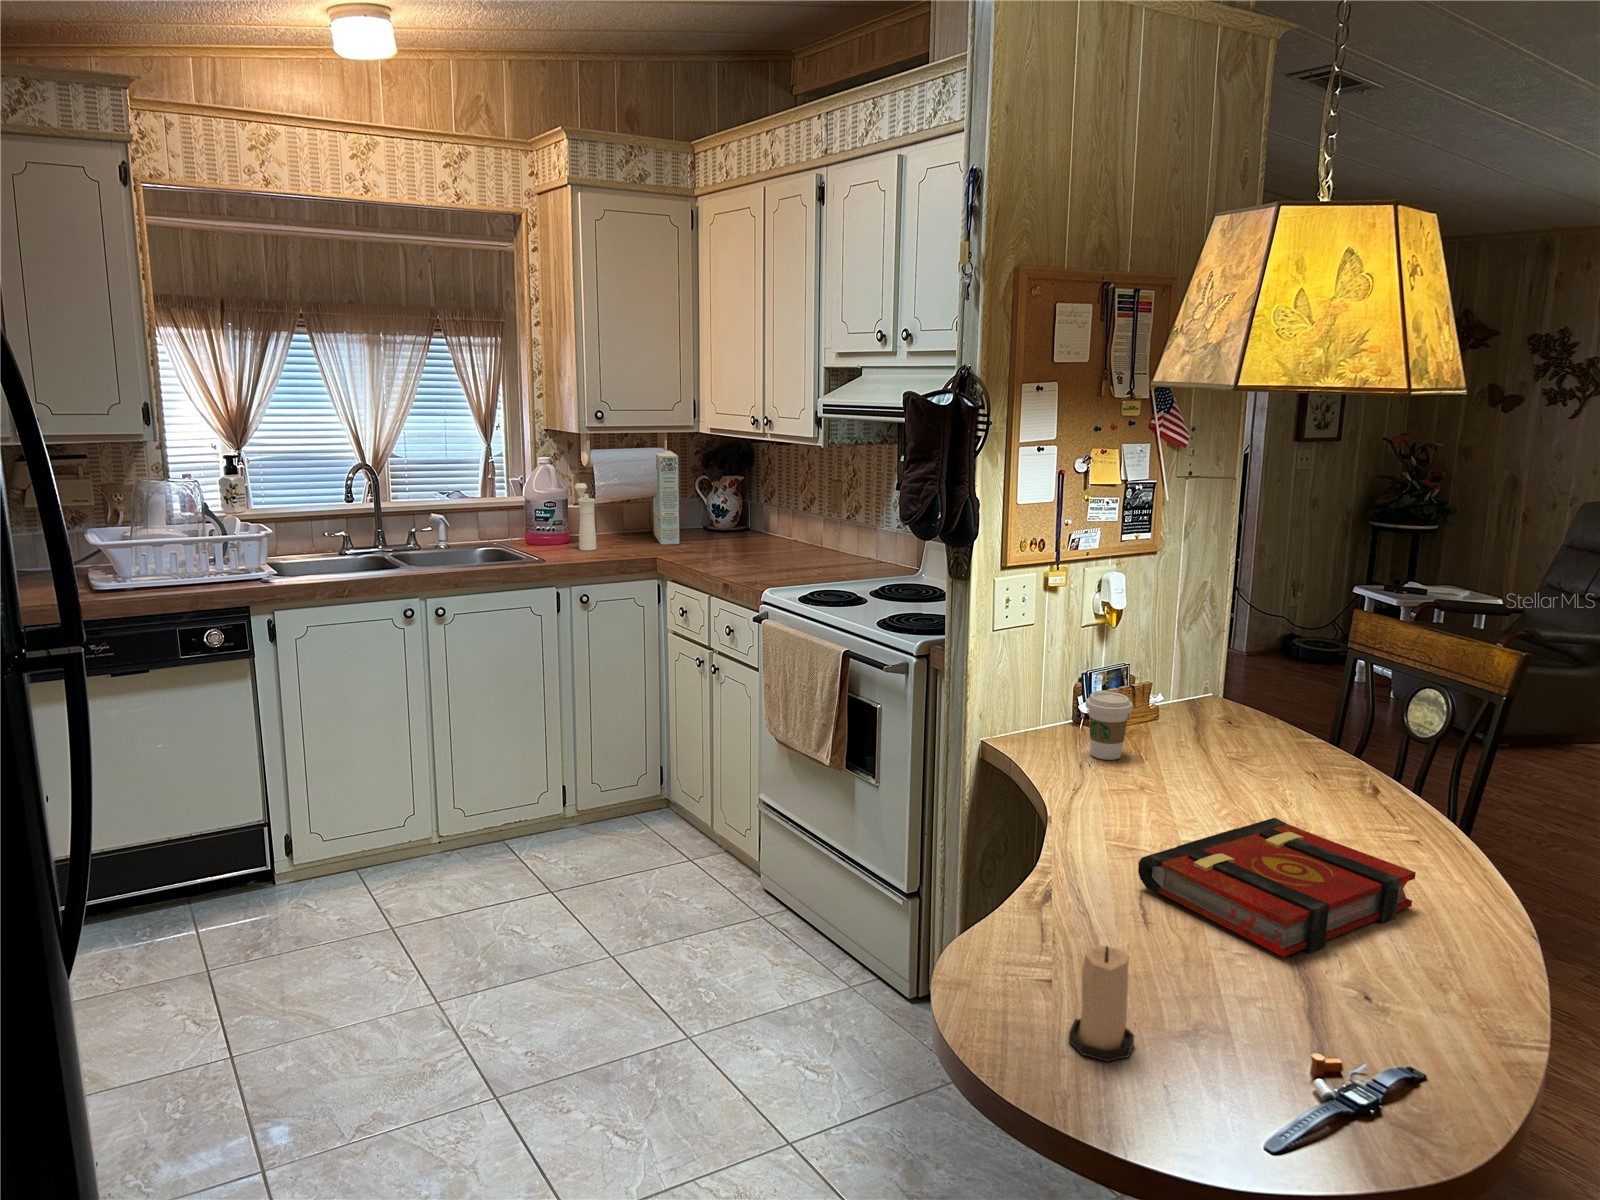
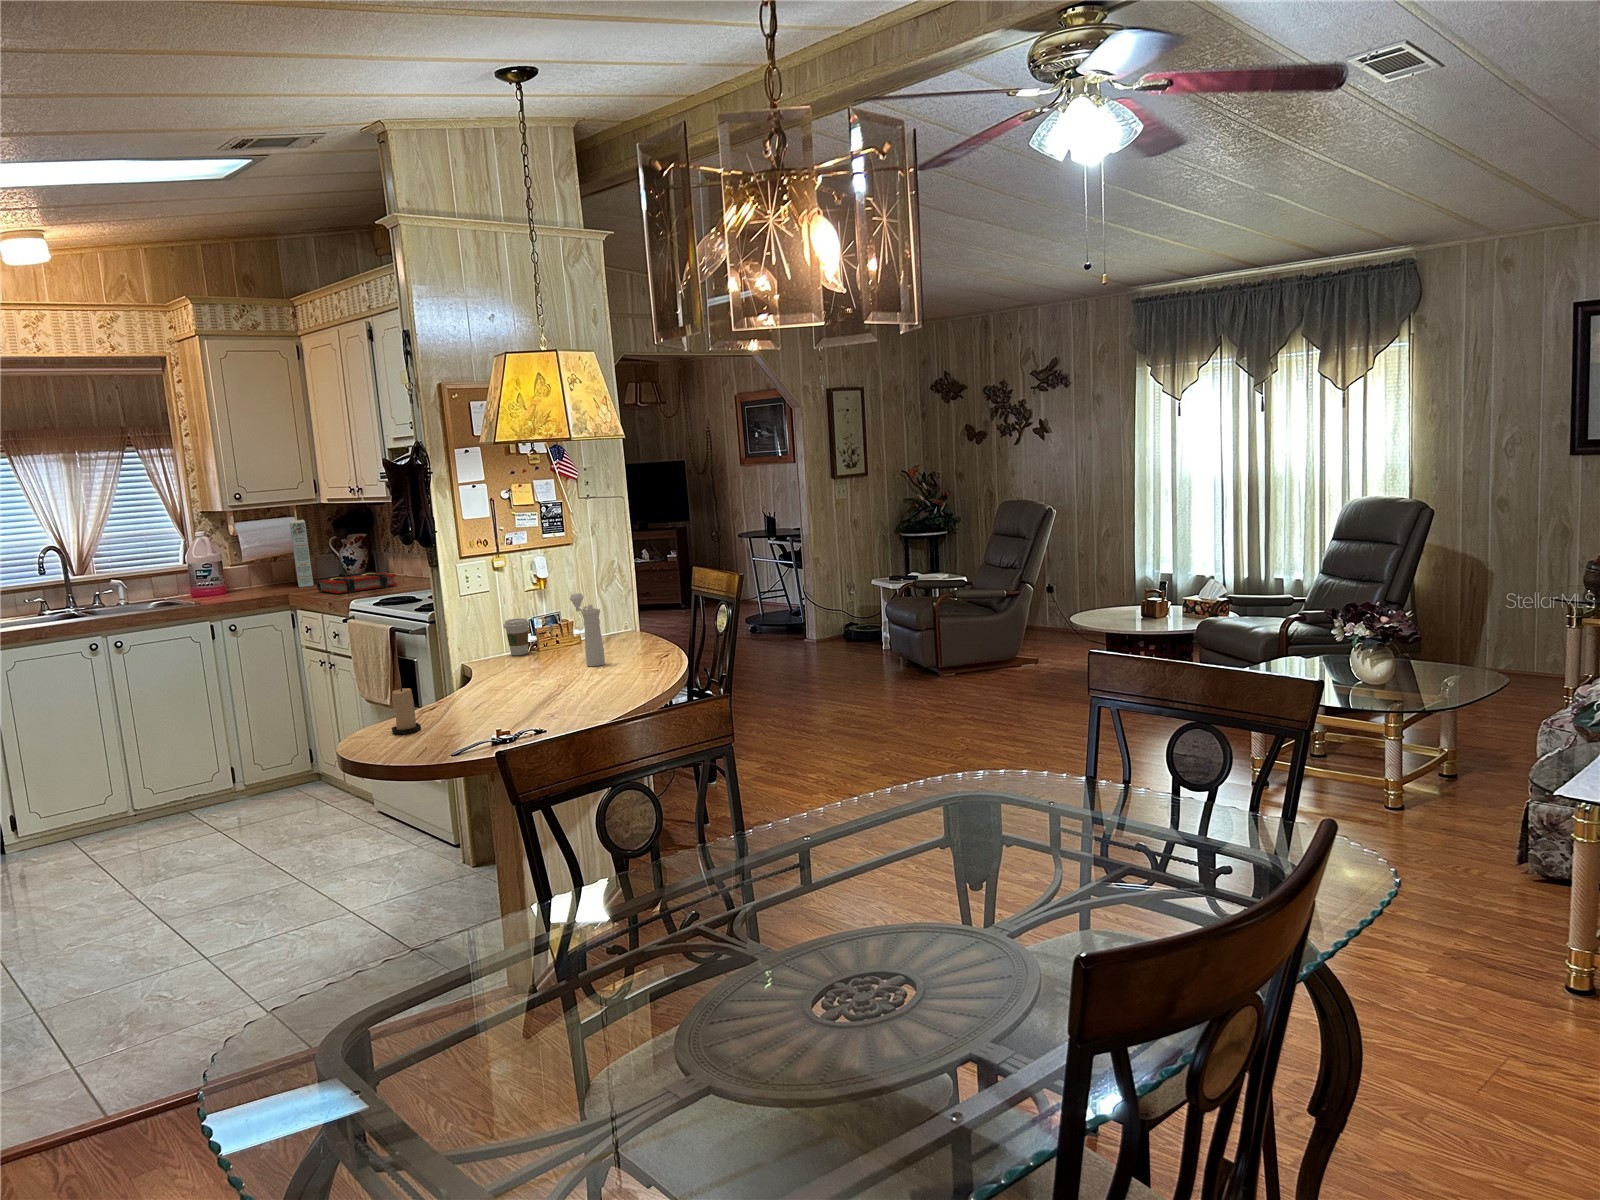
pepper mill: present [574,483,596,550] -> present [570,593,605,666]
book: present [1138,818,1416,957] -> present [317,572,397,594]

